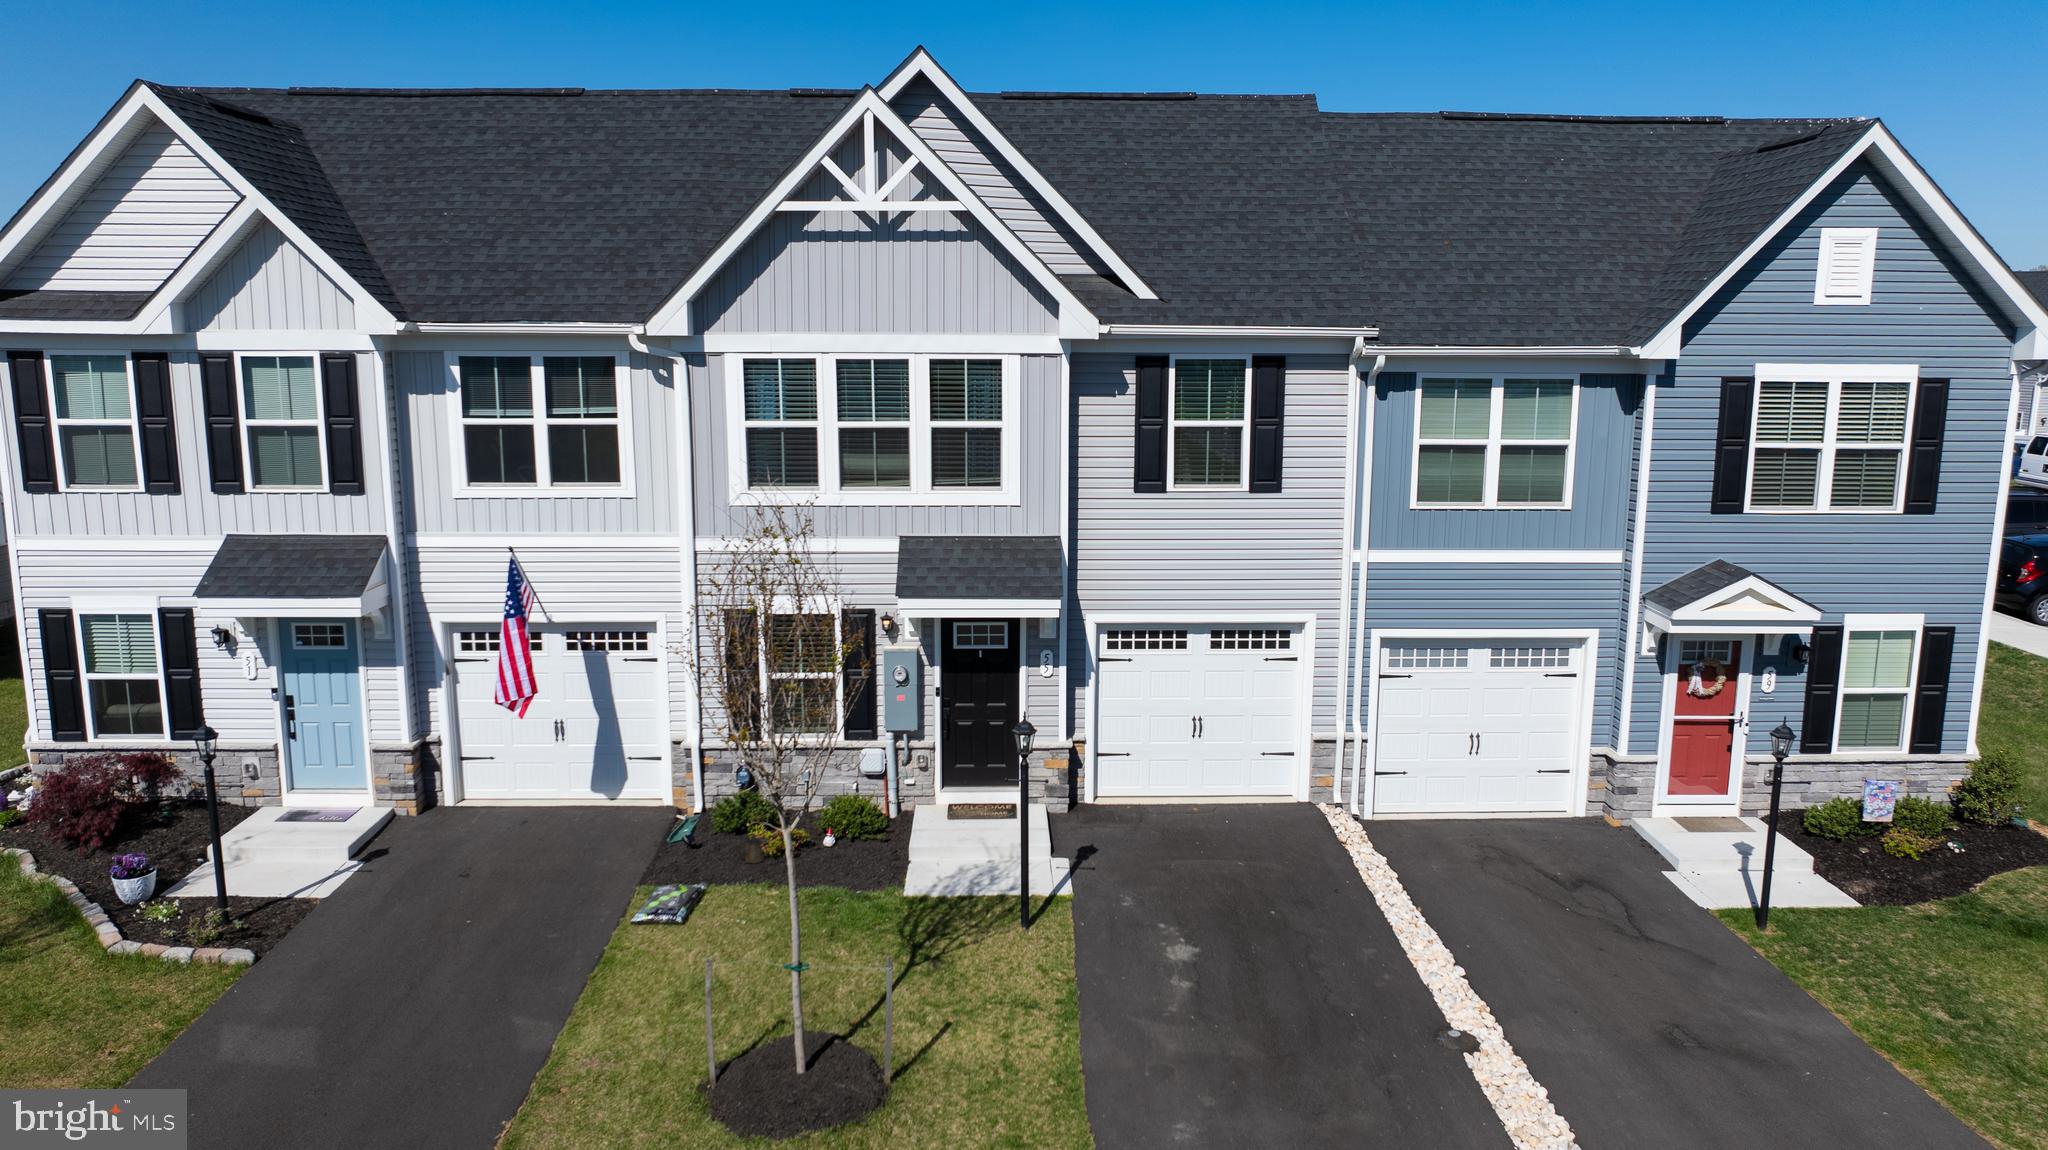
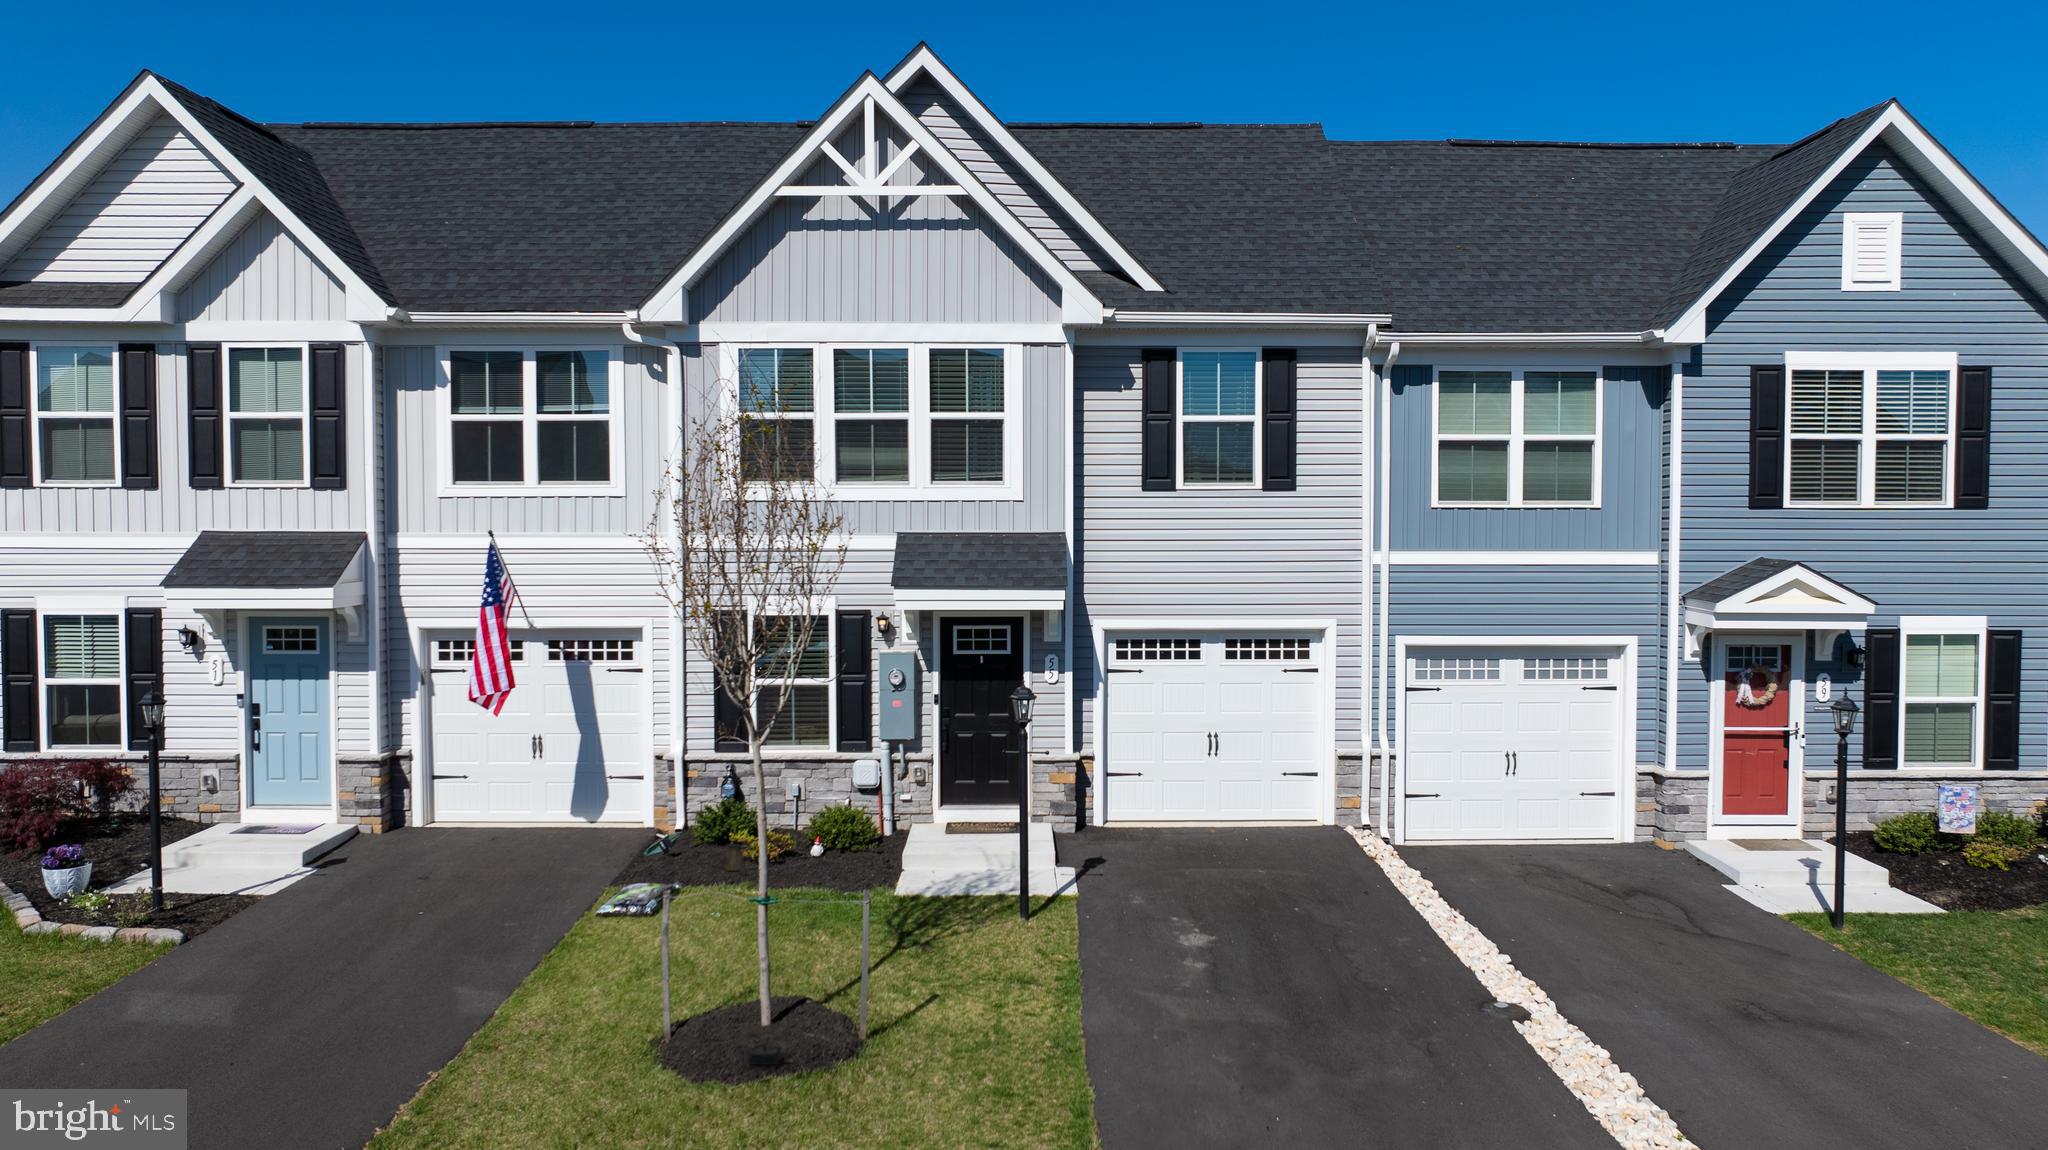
decorative plant: none [774,1061,816,1103] -> present [741,1022,783,1065]

